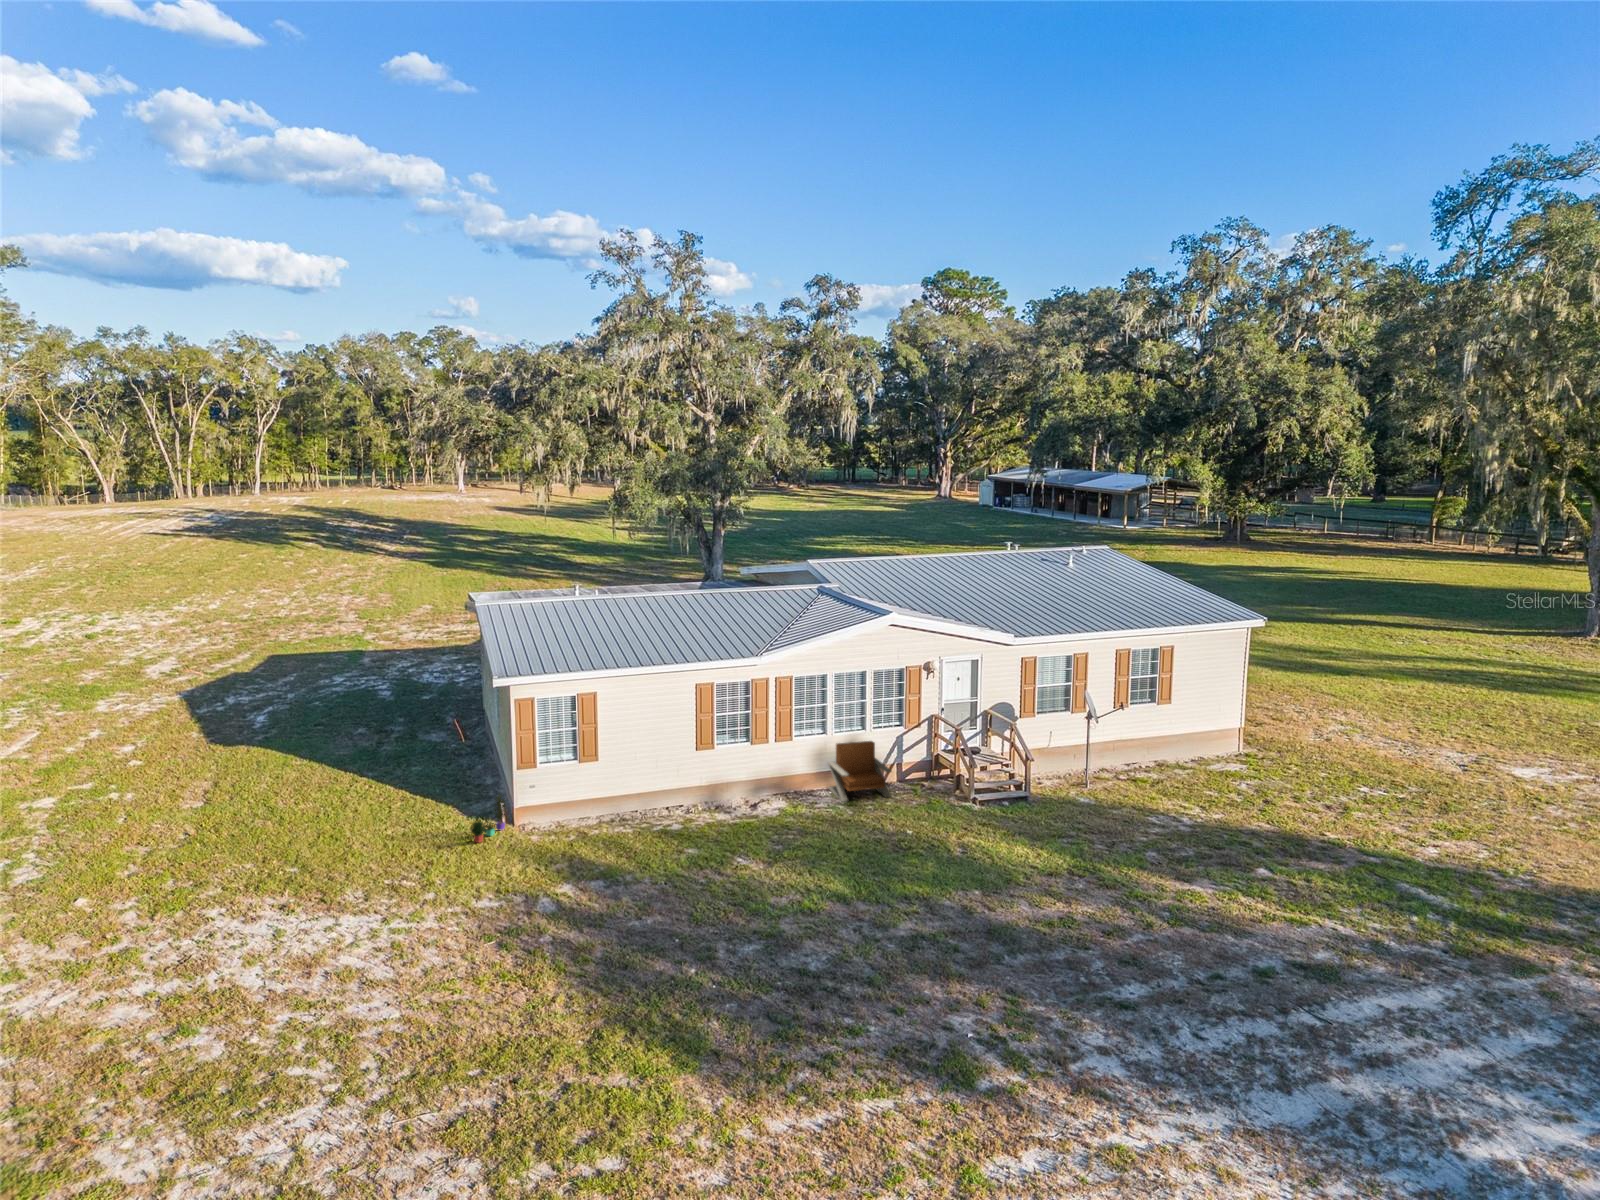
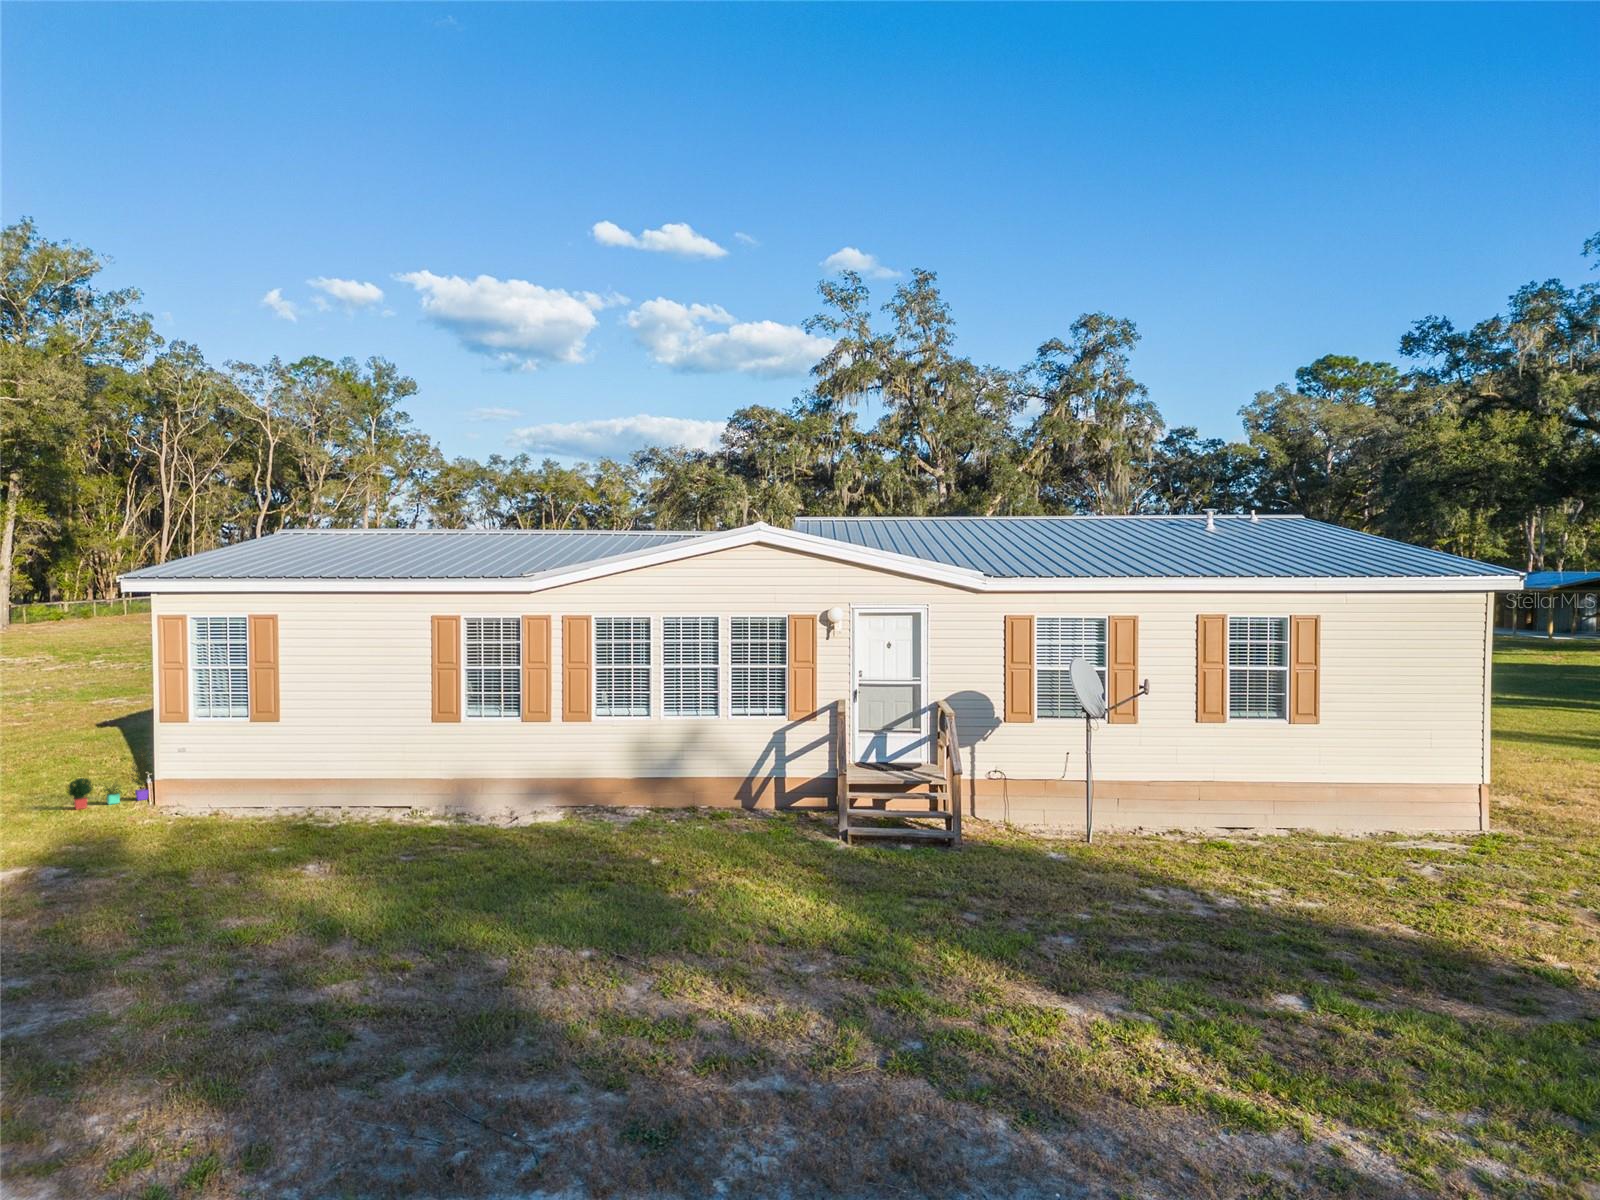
lounge chair: present [828,741,891,802] -> none [632,730,730,822]

